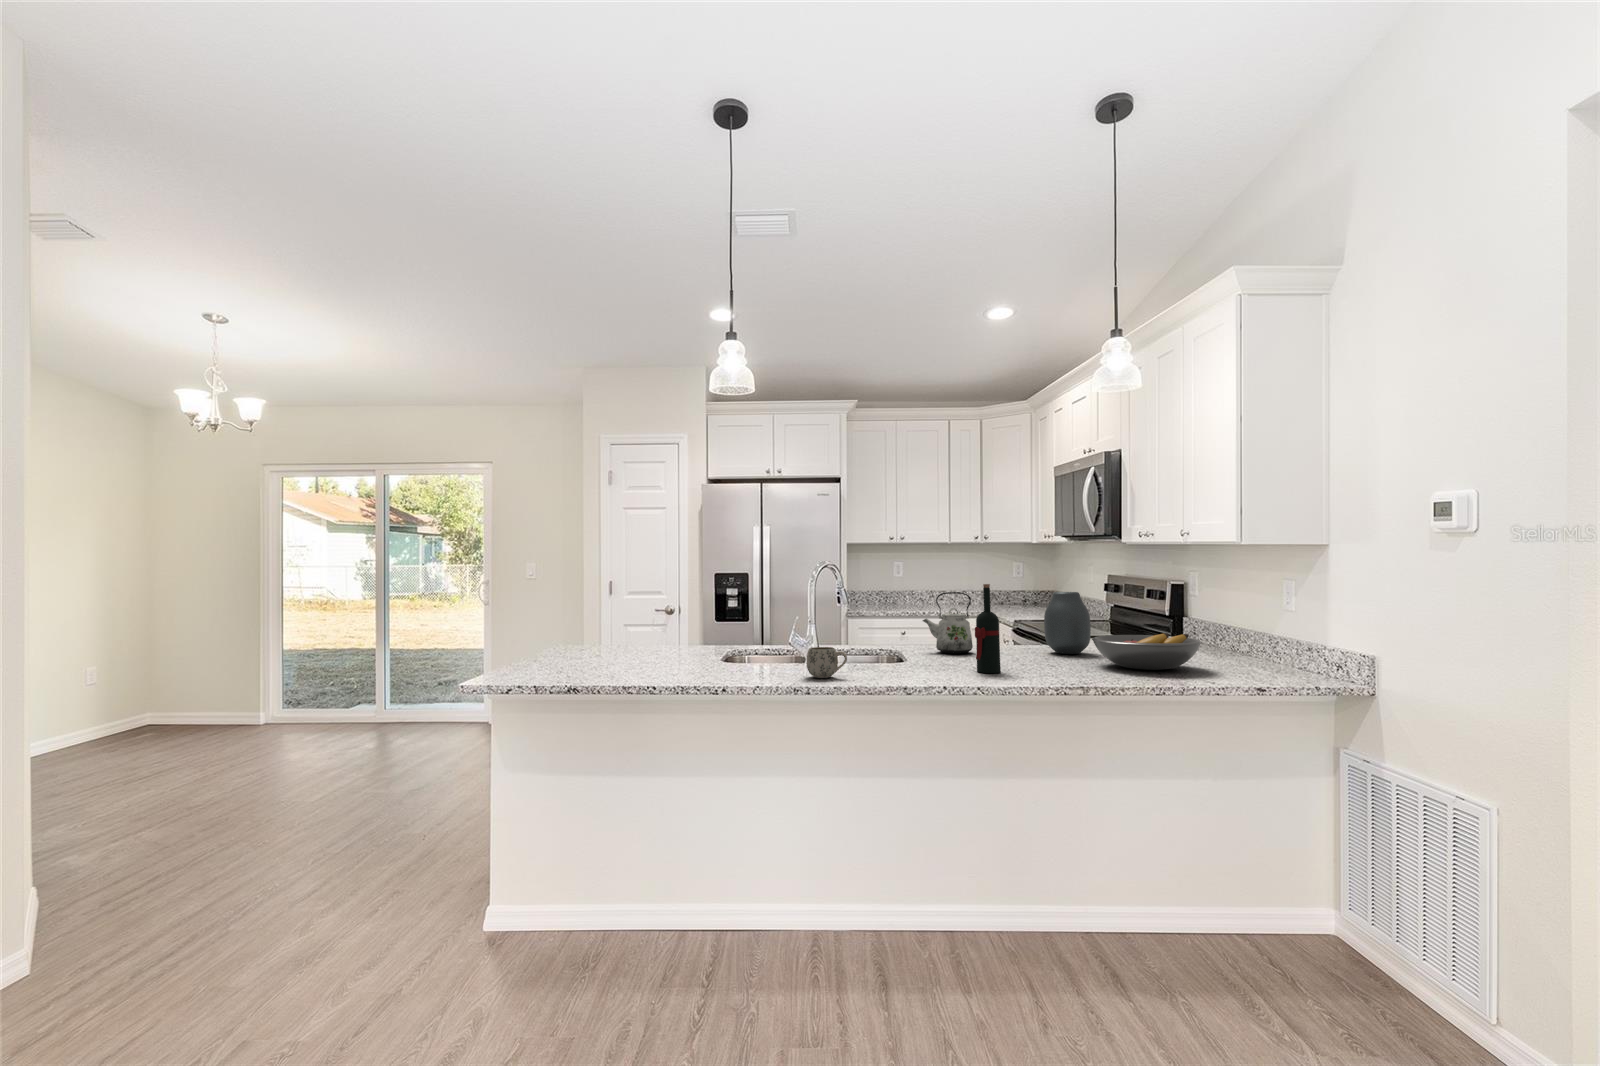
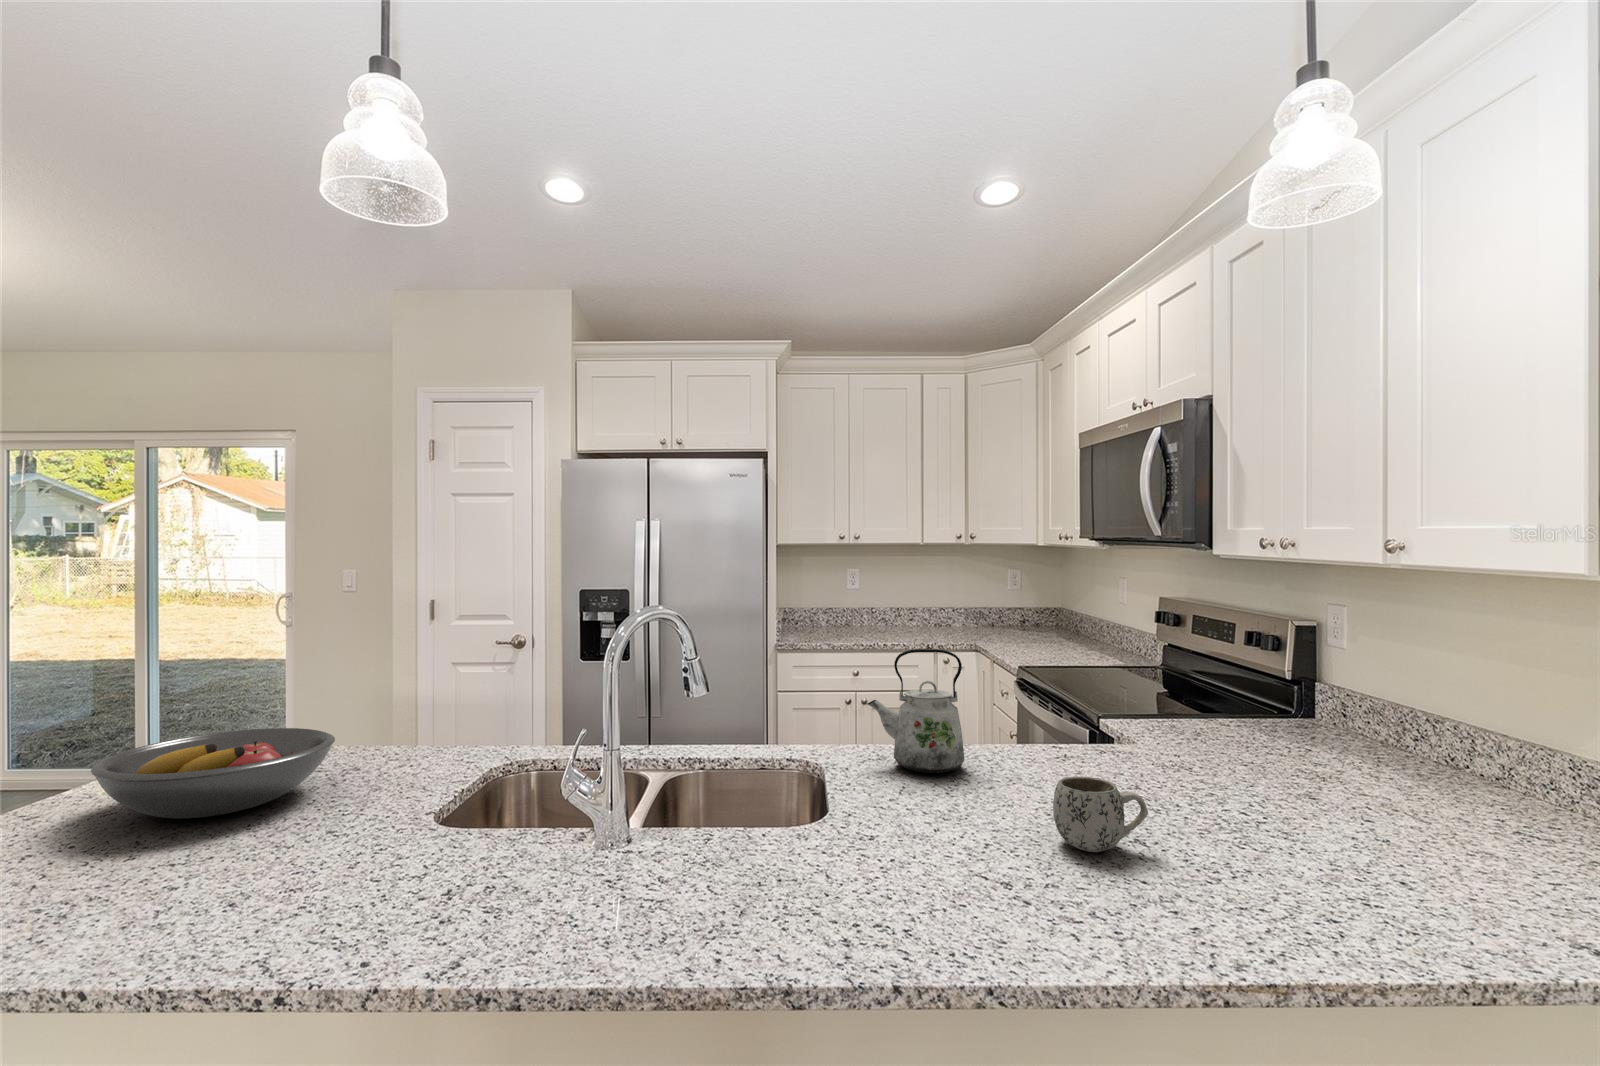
wine bottle: present [975,584,1001,673] -> none [980,660,1044,892]
vase: present [1044,592,1091,654] -> none [1103,650,1198,778]
fruit bowl: present [1092,633,1202,670] -> present [91,728,335,819]
mug: present [807,647,847,678] -> present [1053,776,1148,852]

